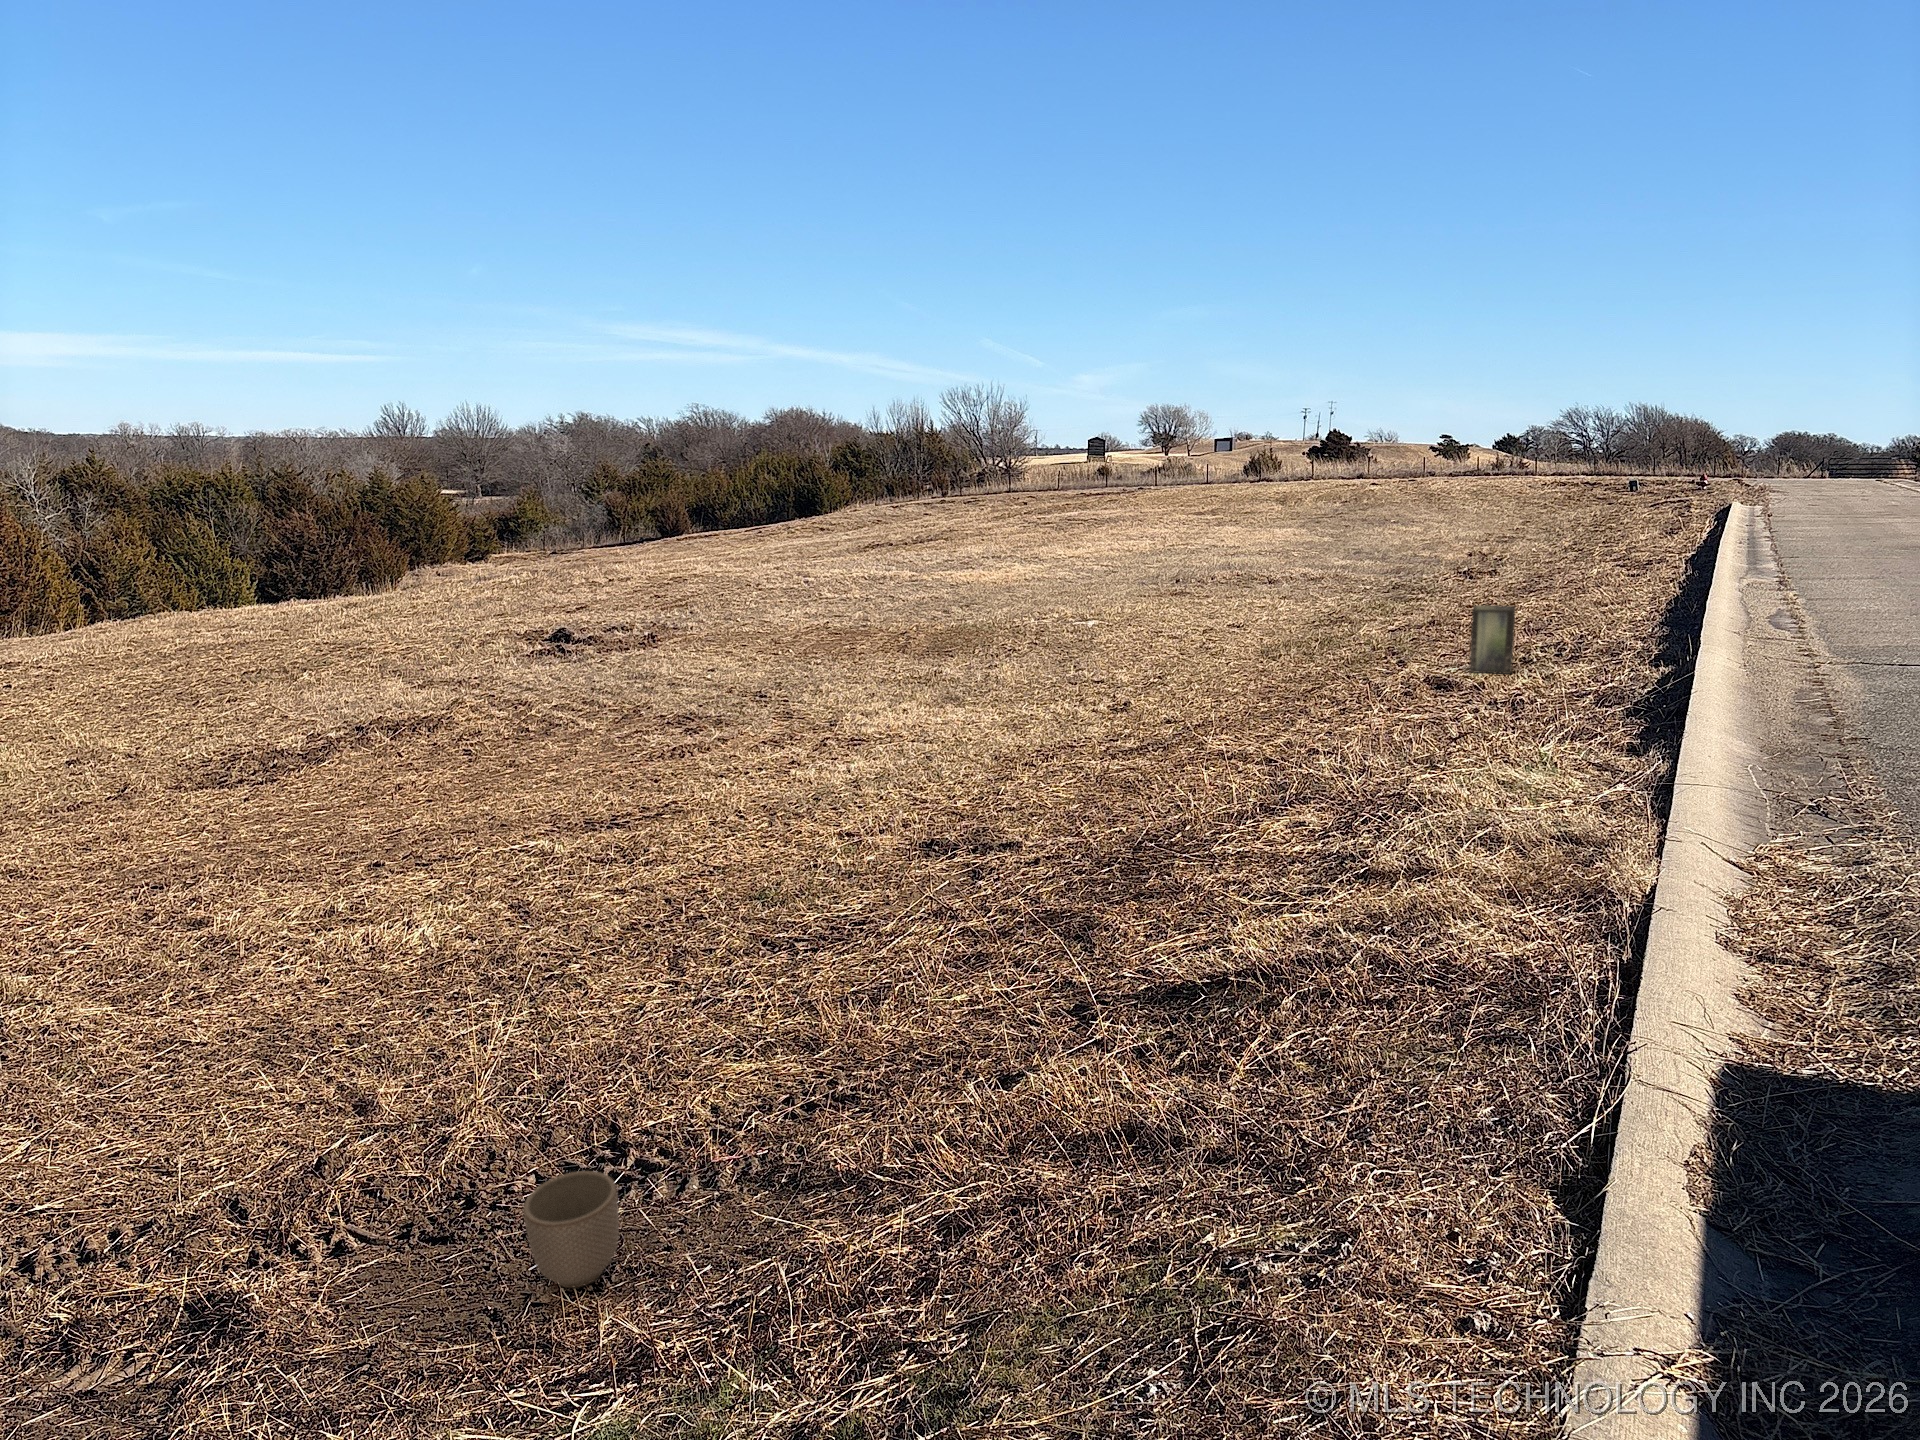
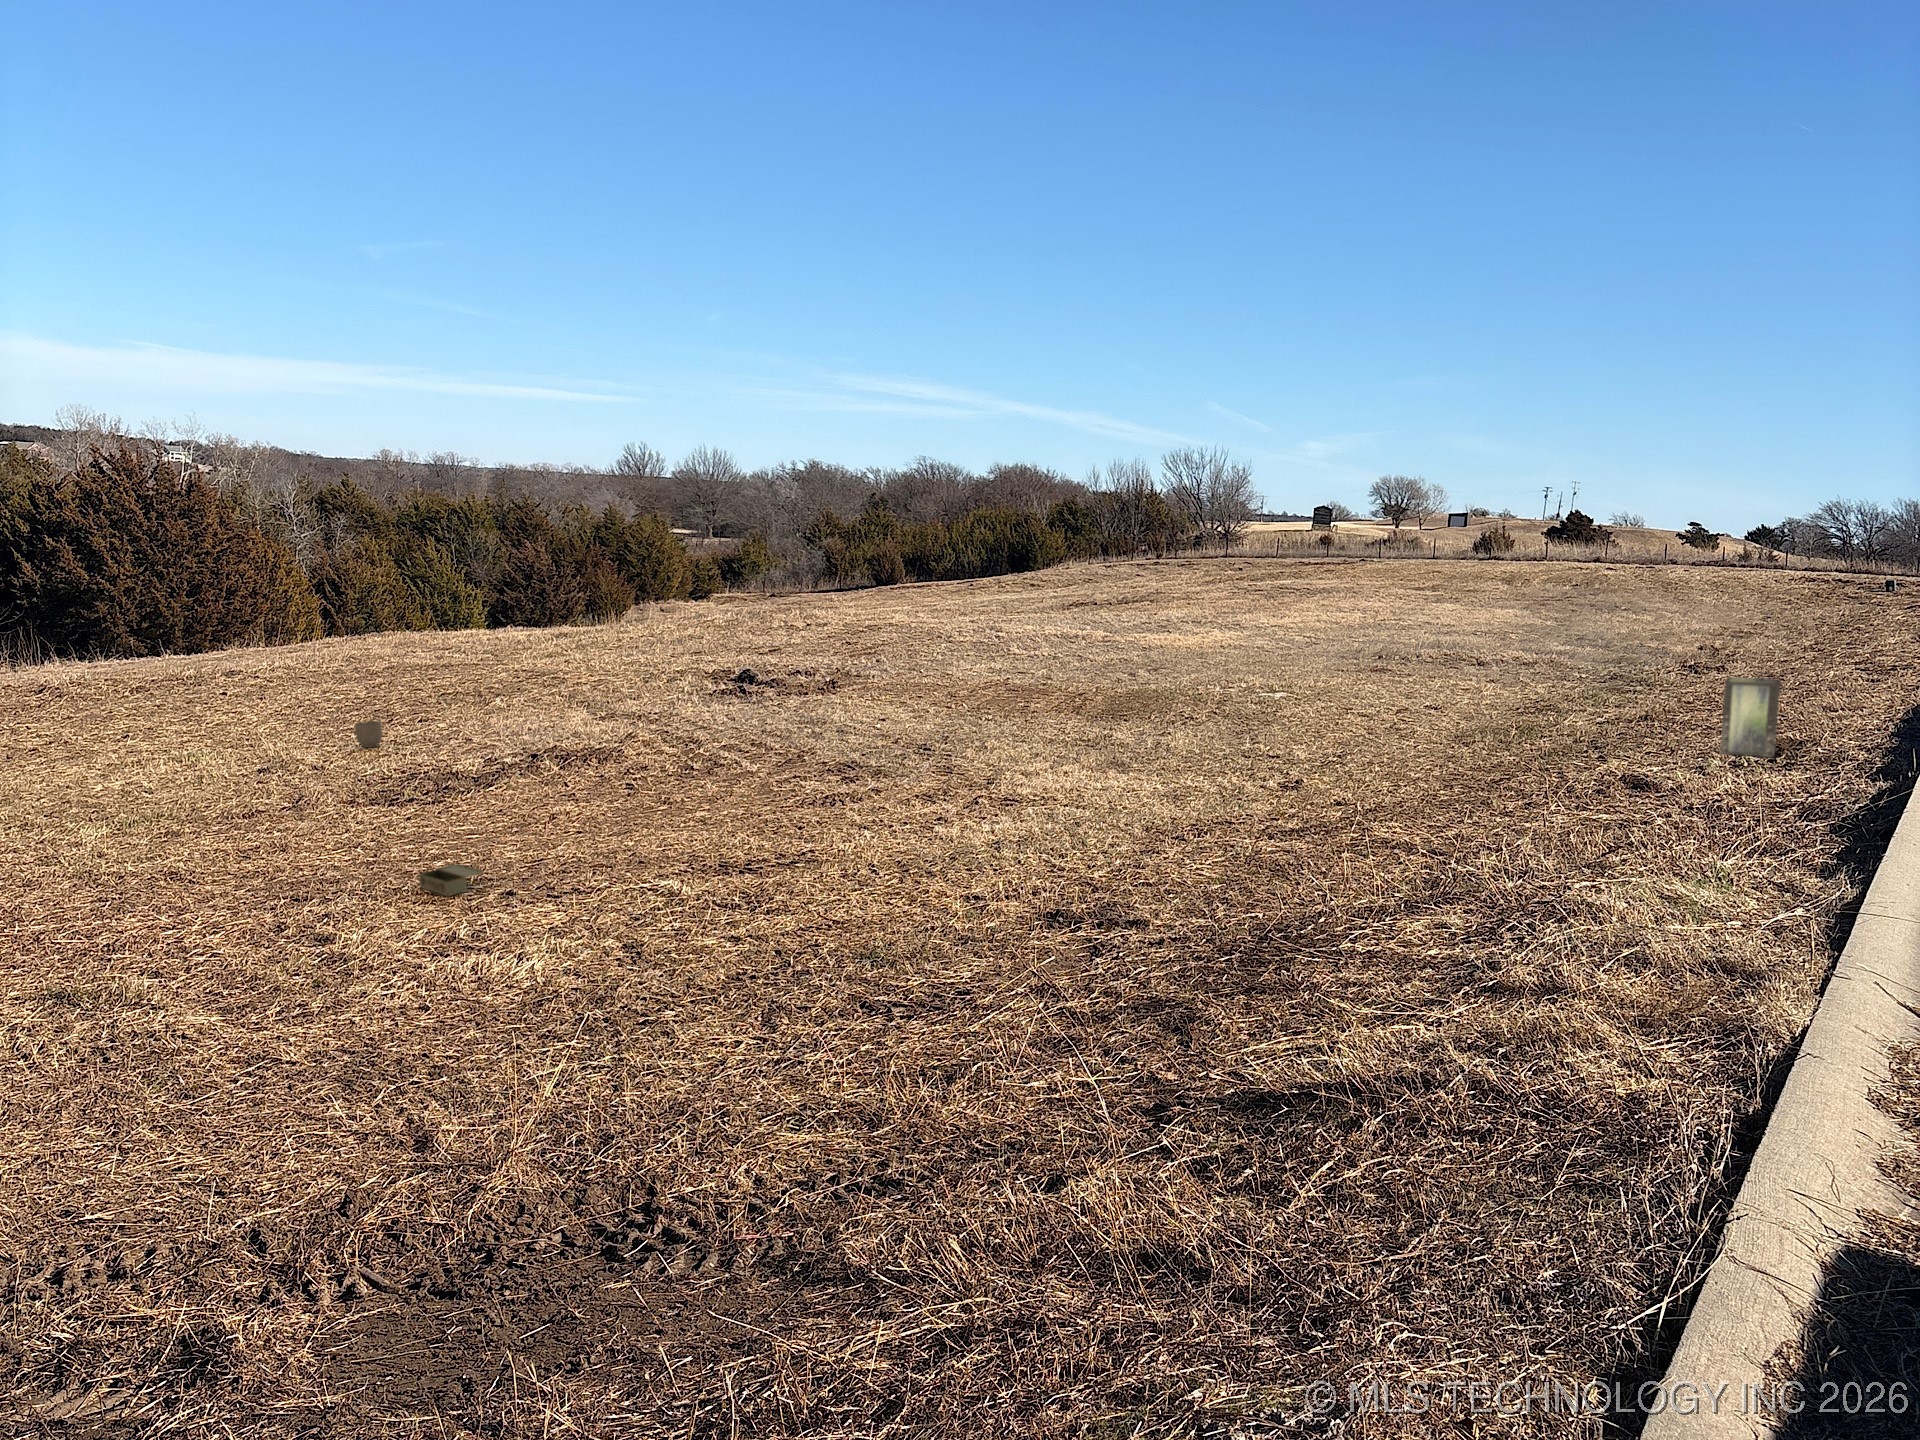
toolbox: none [273,838,347,871] -> present [418,864,483,896]
planter: present [523,1171,619,1288] -> present [354,721,382,748]

